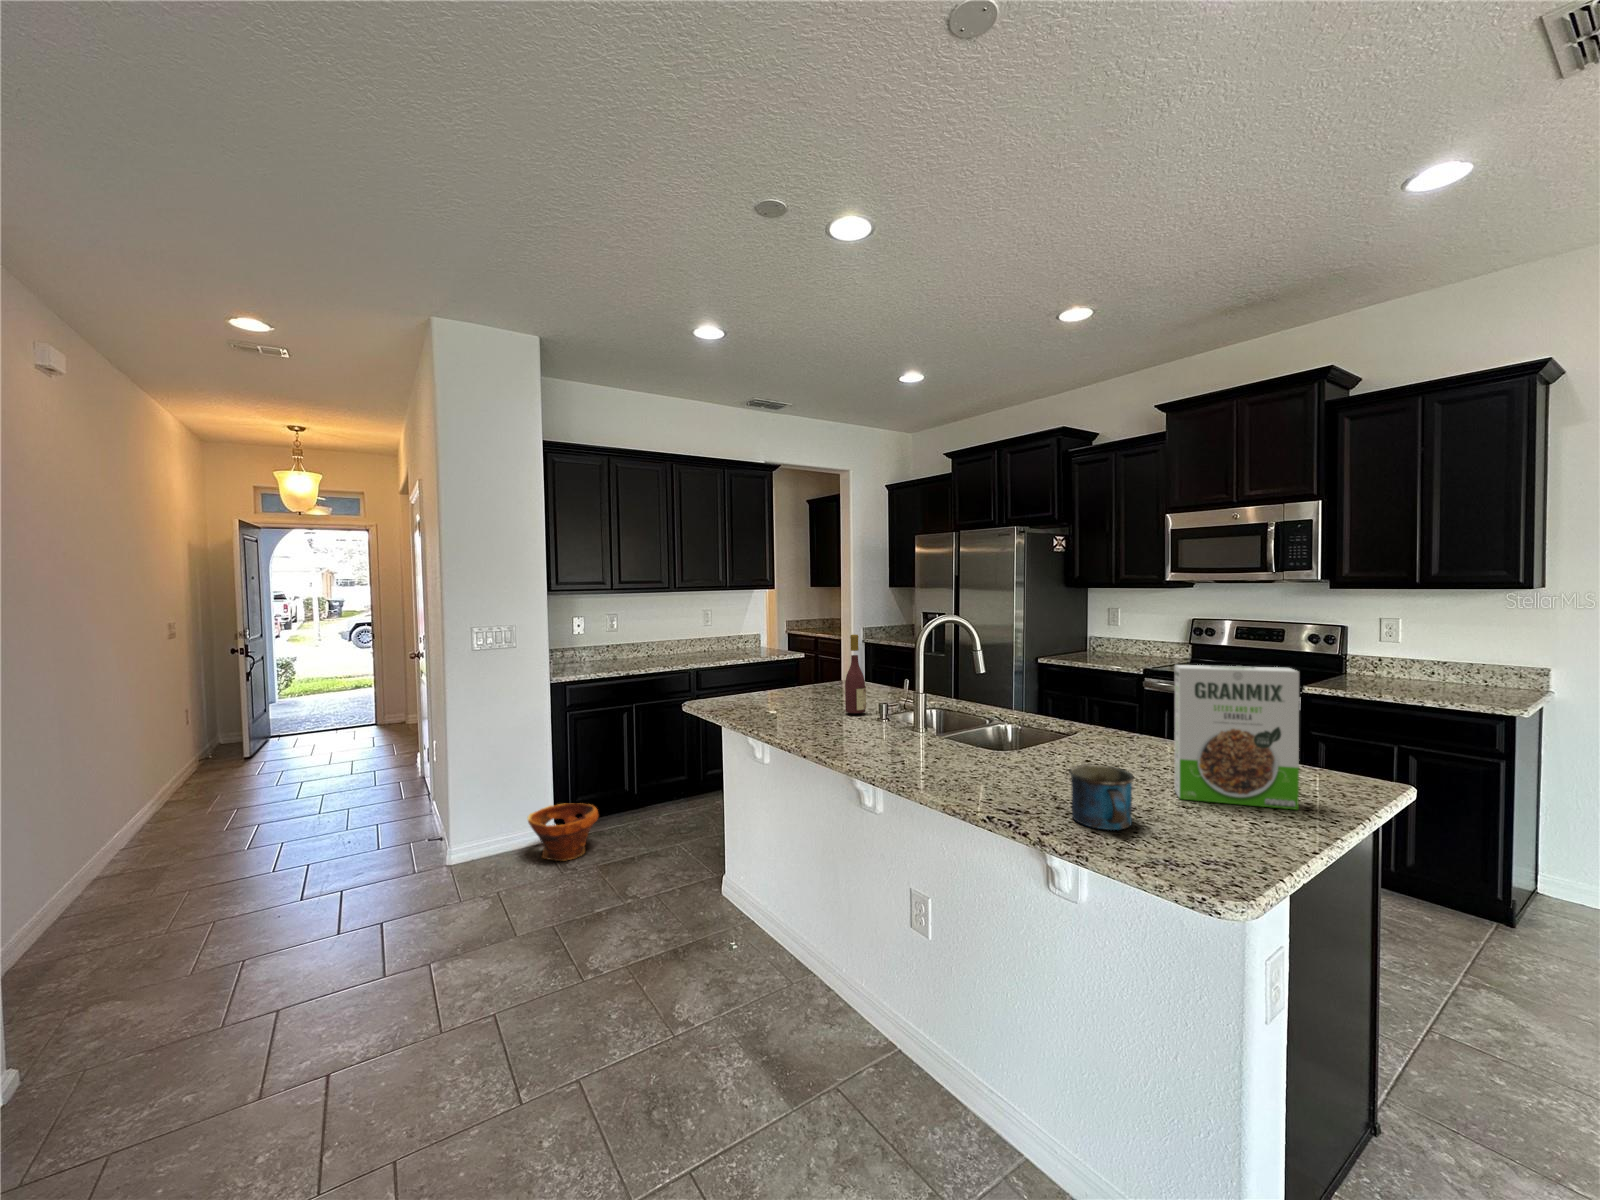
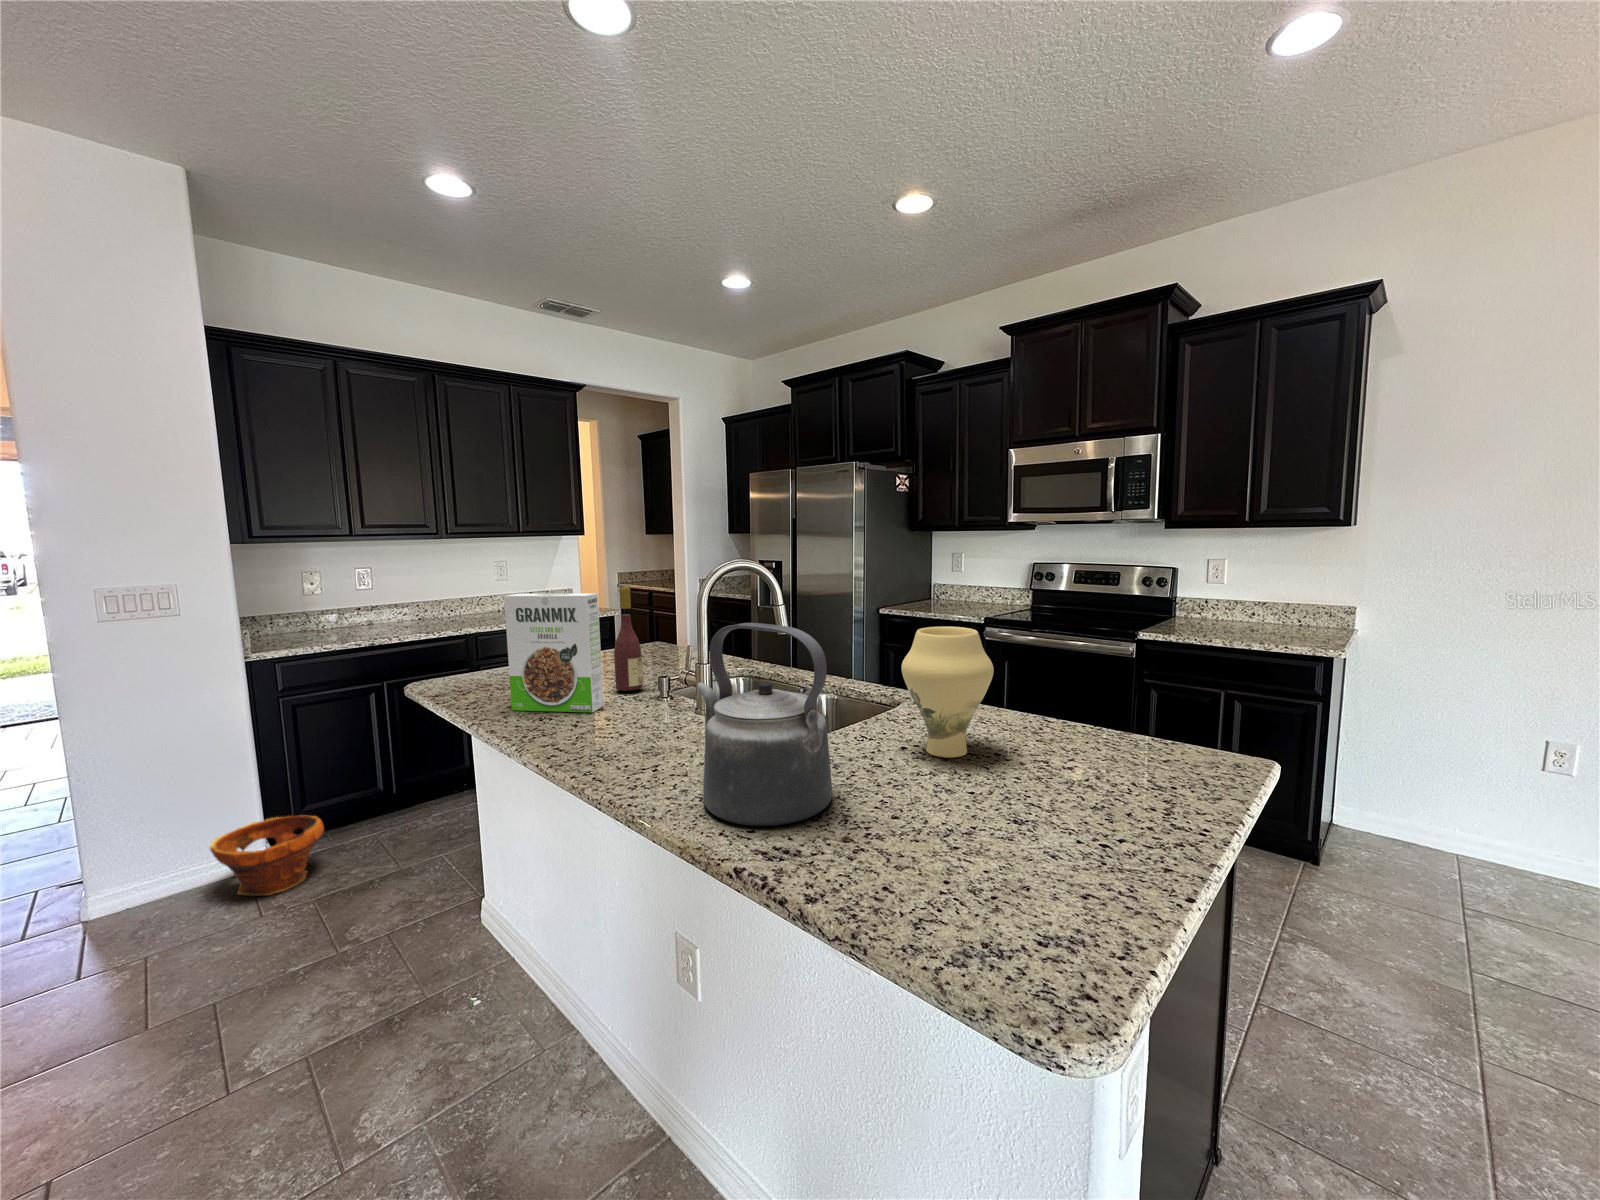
kettle: none [941,661,1043,797] -> present [698,623,832,826]
cereal box: present [1175,665,1299,810] -> present [504,593,604,712]
vase: none [1087,670,1163,769] -> present [901,627,994,758]
mug: present [1069,764,1134,830] -> none [854,774,947,881]

